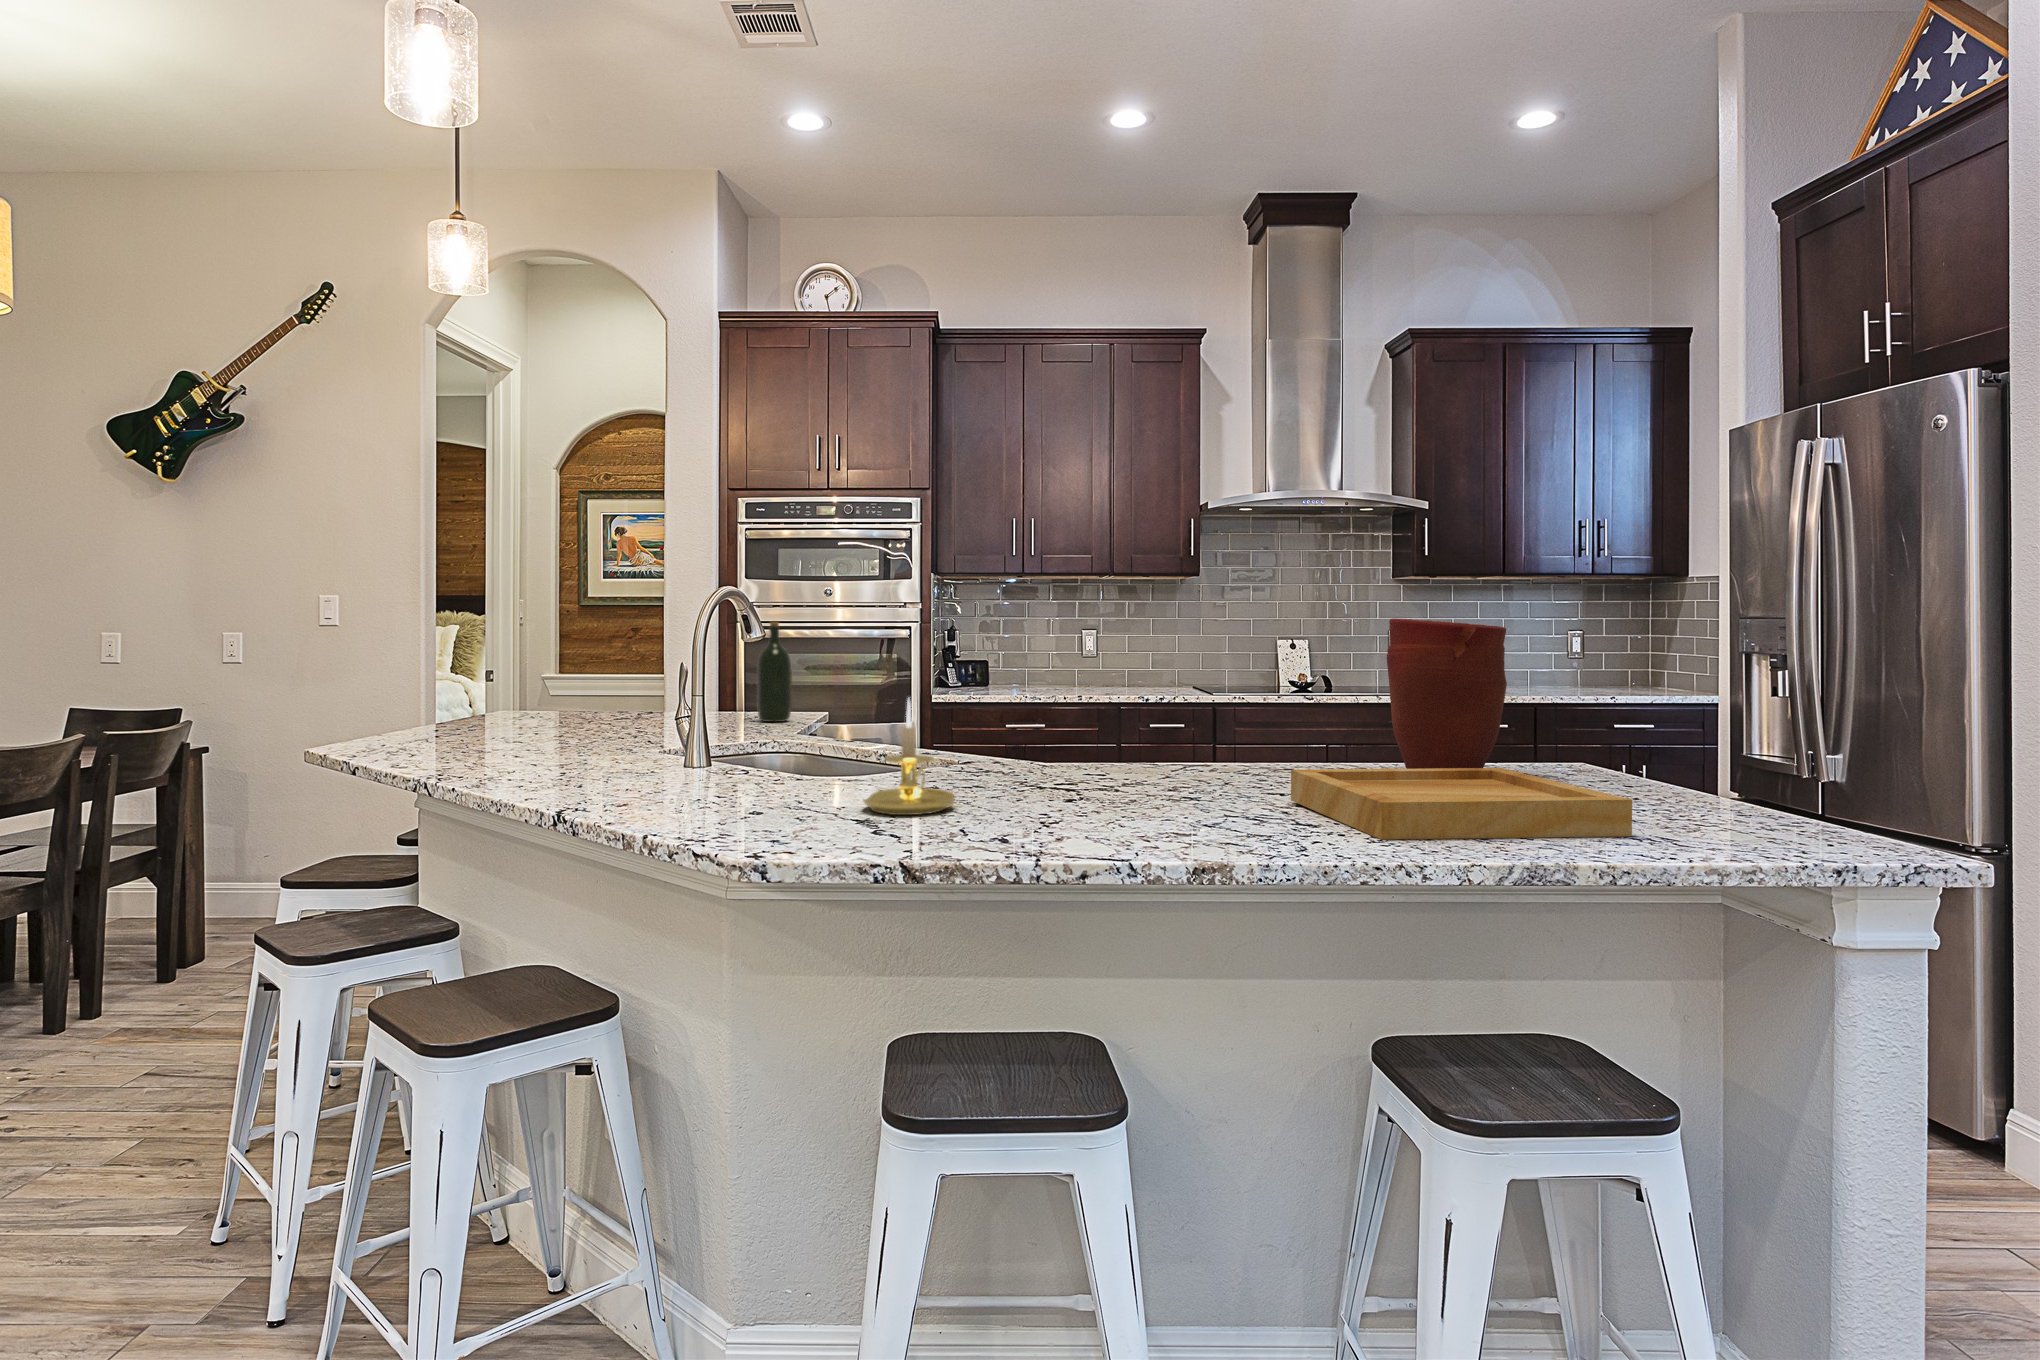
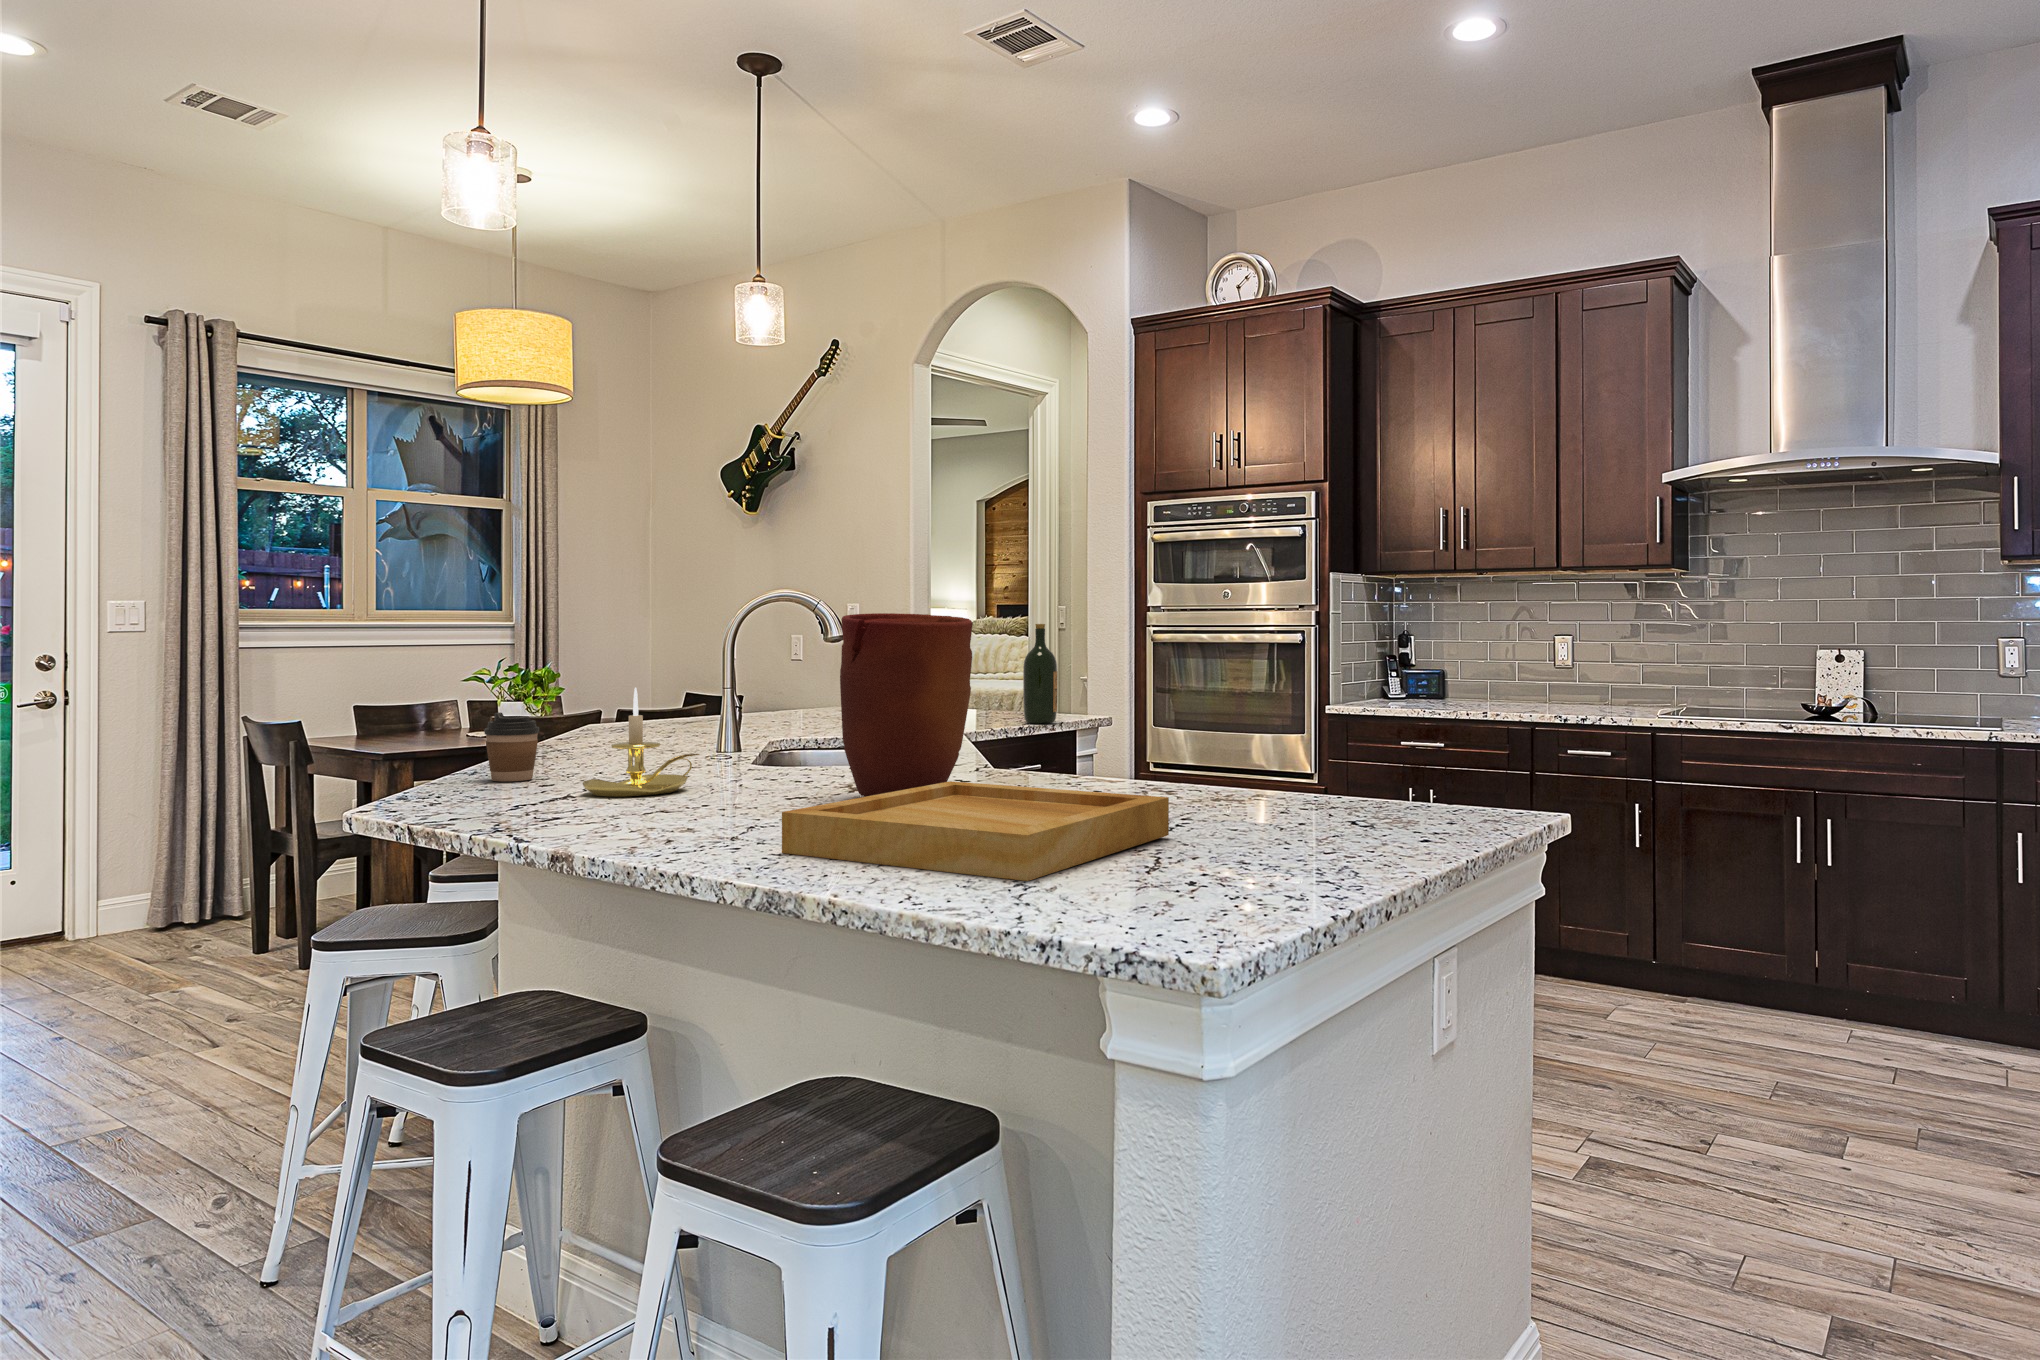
vase: present [1387,619,1507,769] -> present [840,613,973,797]
coffee cup: none [667,733,727,813] -> present [484,712,539,782]

